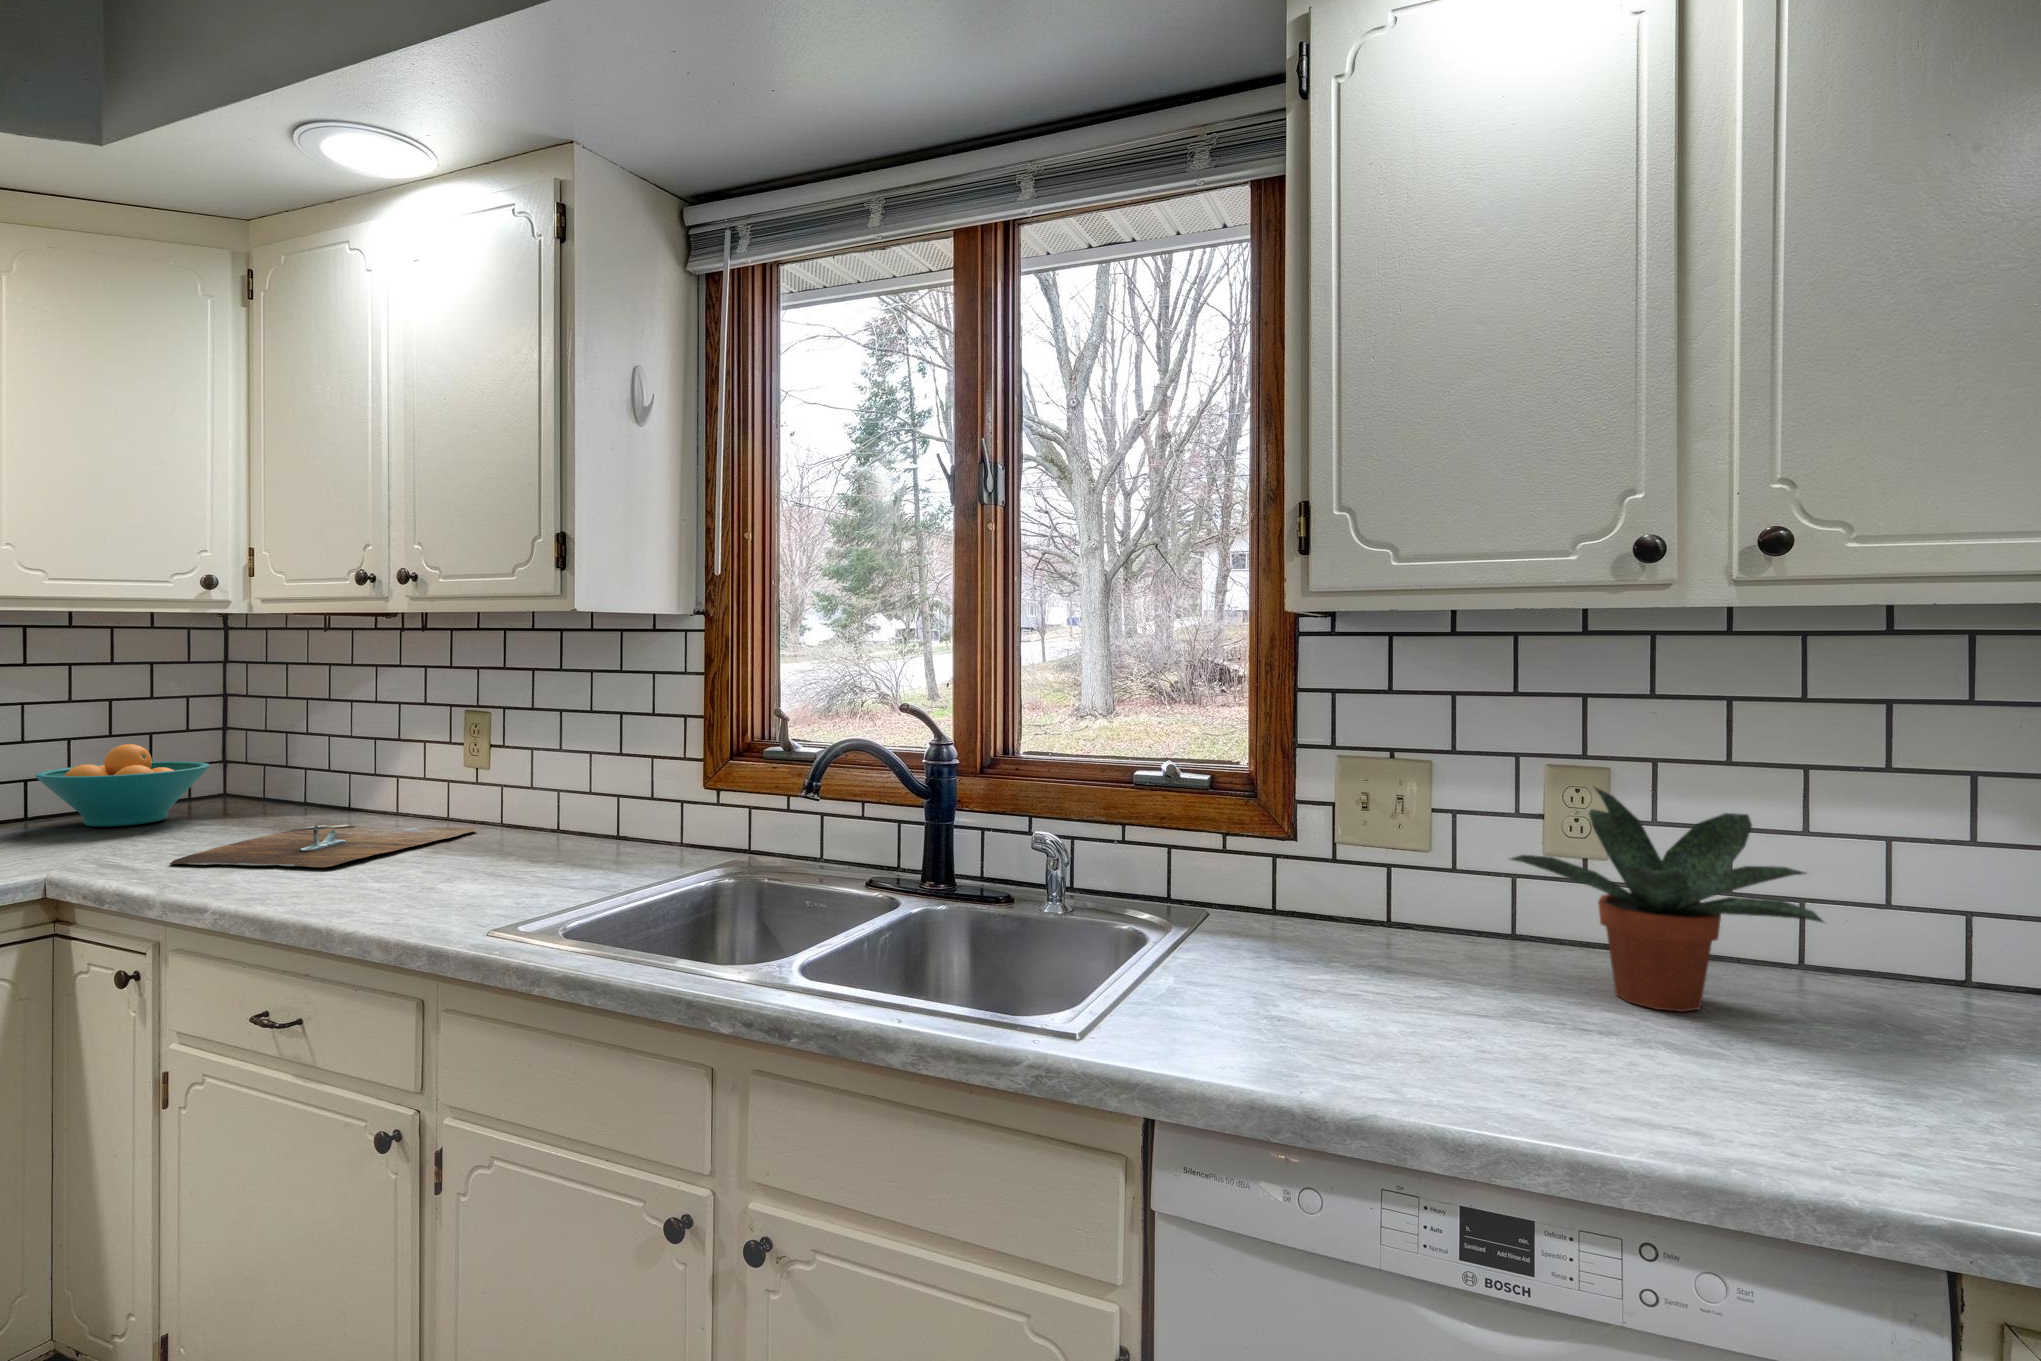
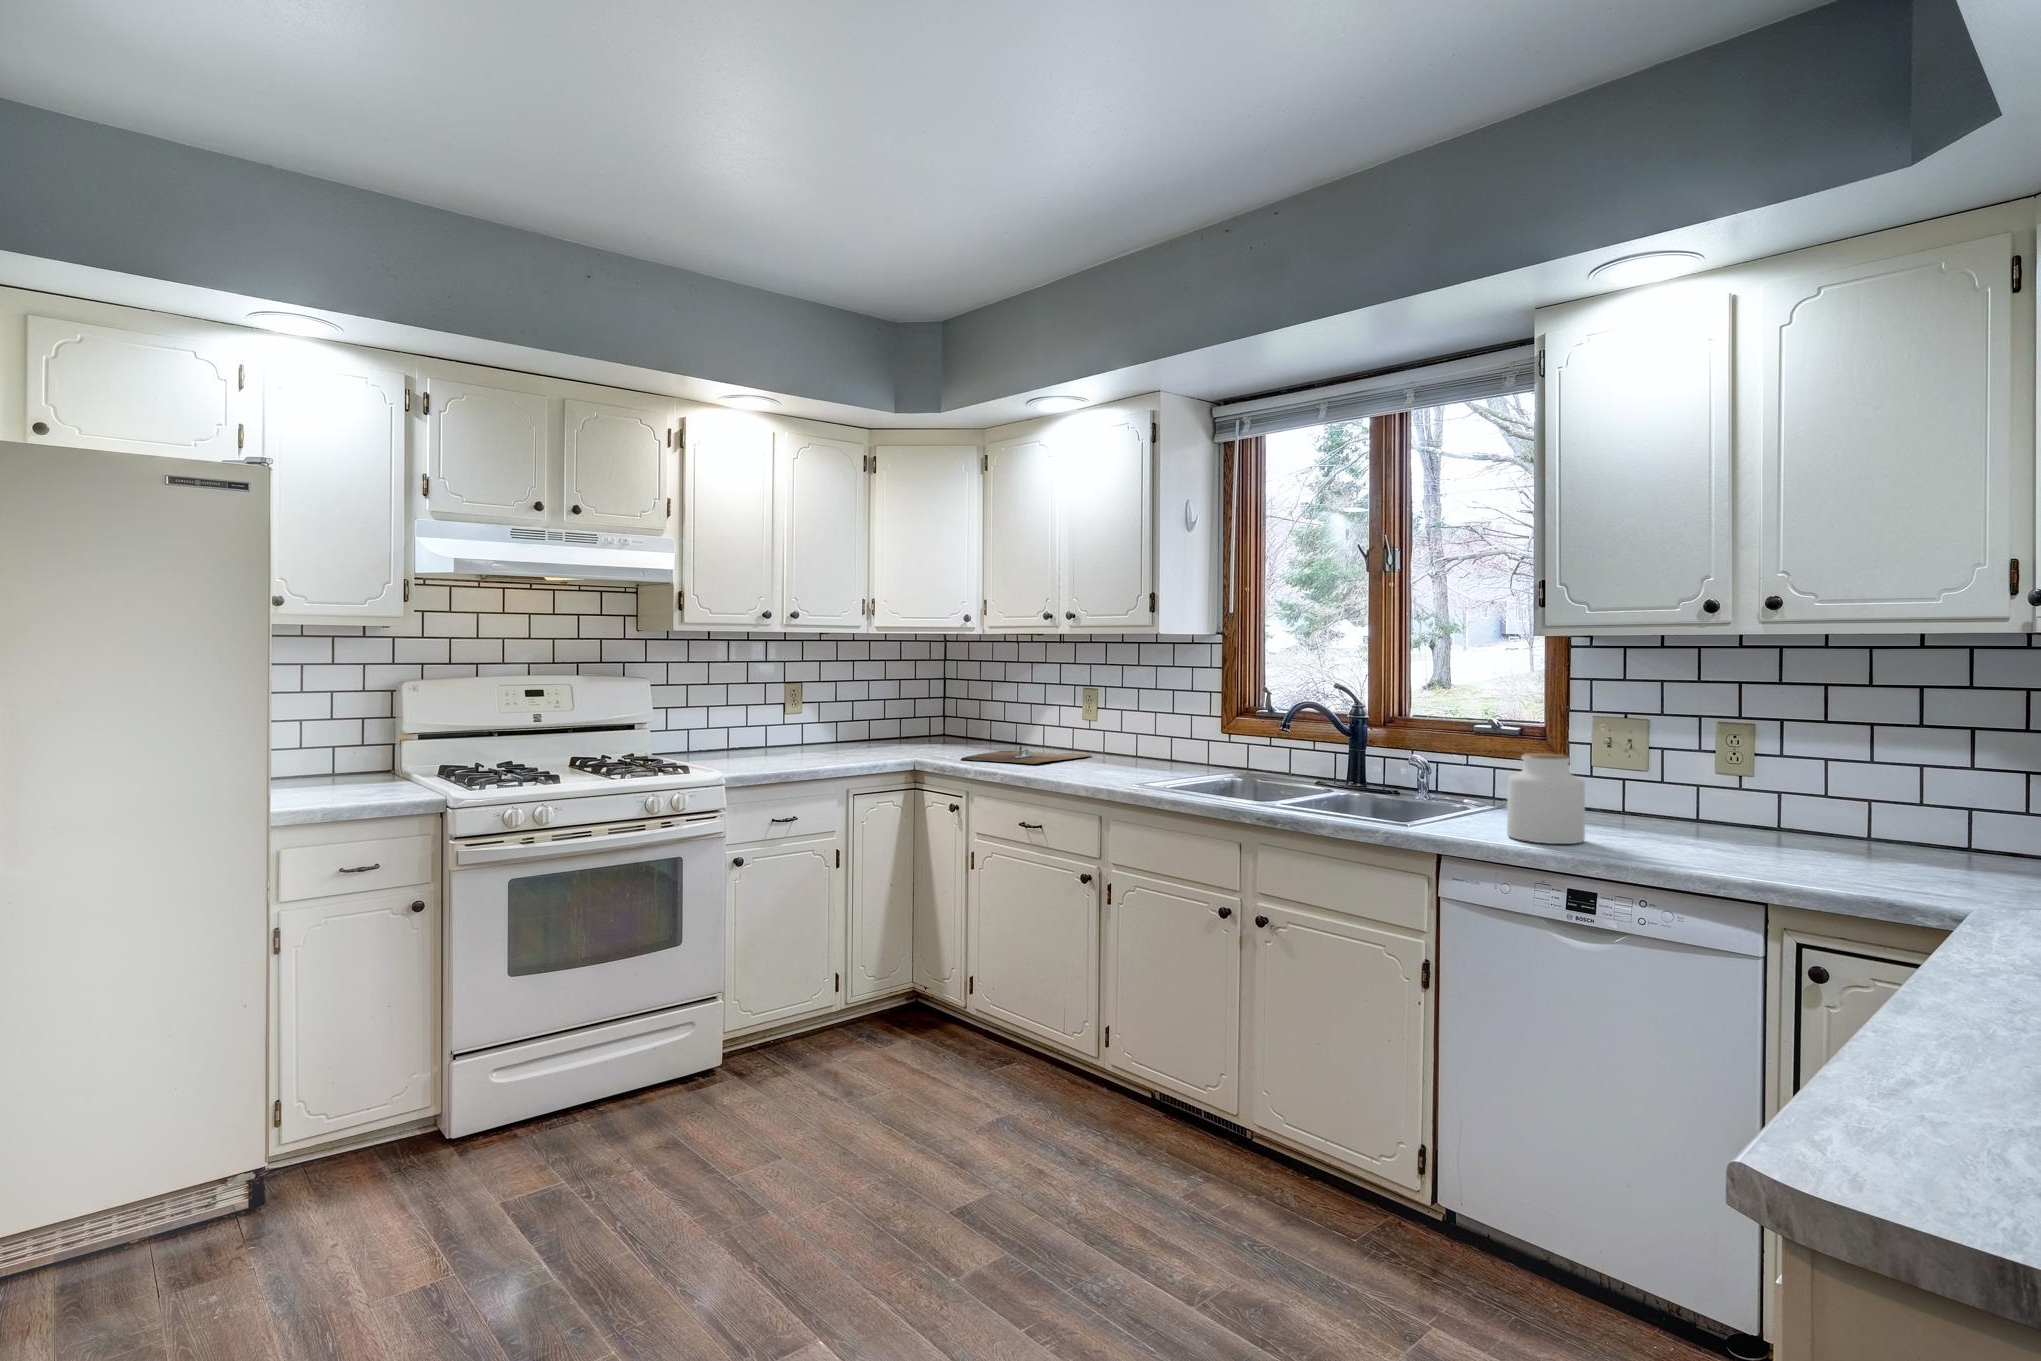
fruit bowl: present [35,744,210,827] -> none [880,703,951,745]
potted plant: present [1511,788,1823,1011] -> none [1667,727,1844,846]
jar: none [1279,858,1439,1075] -> present [1507,753,1585,844]

